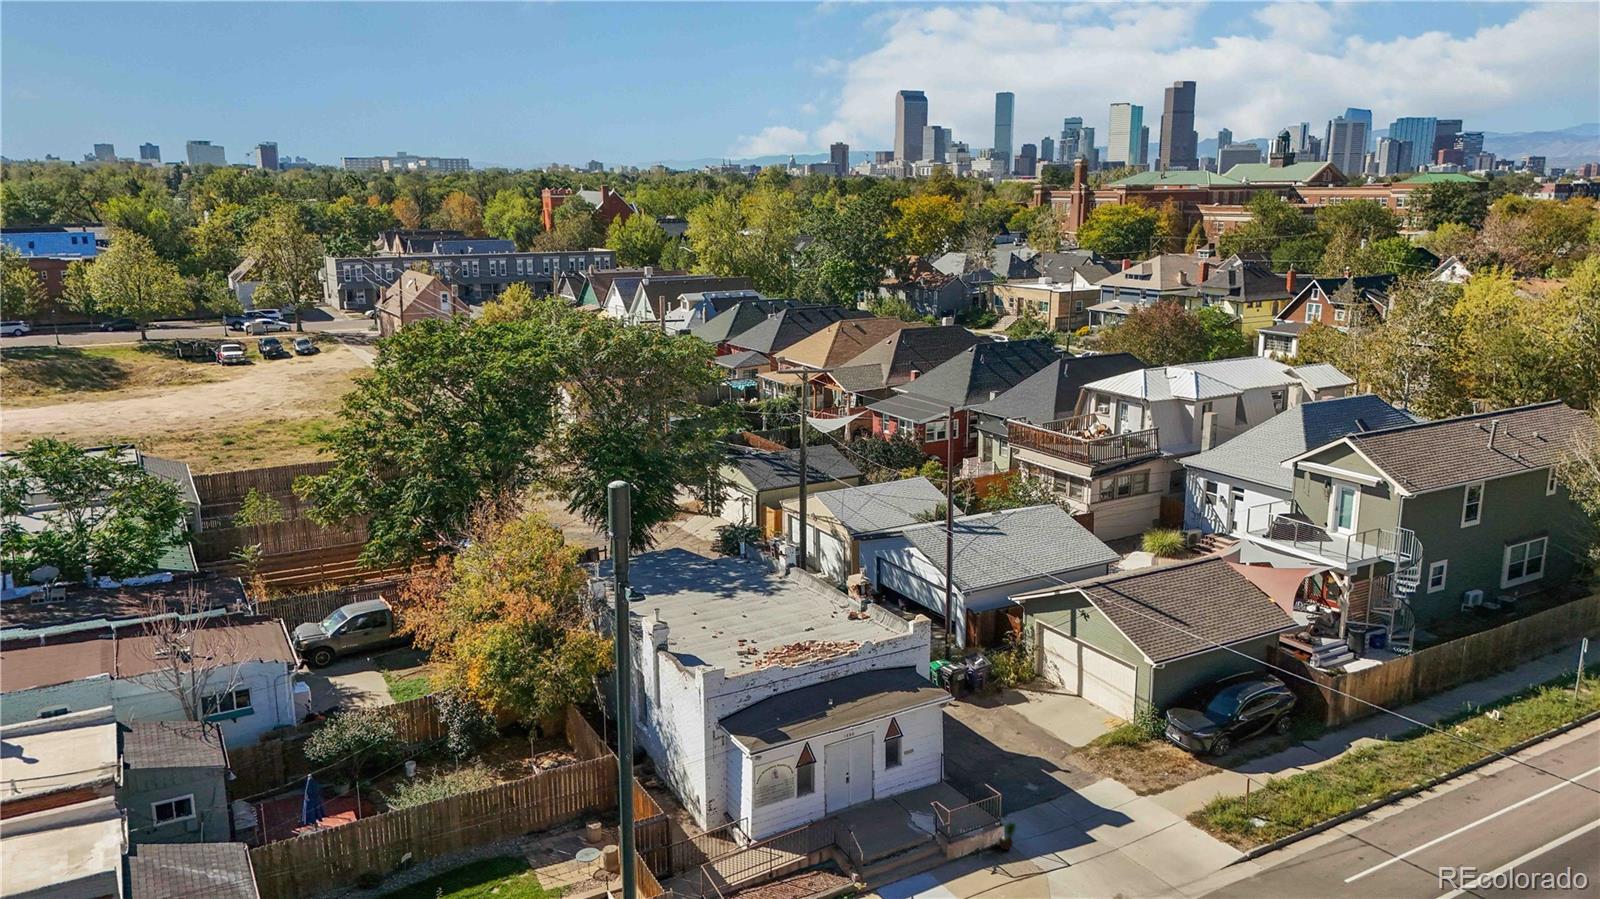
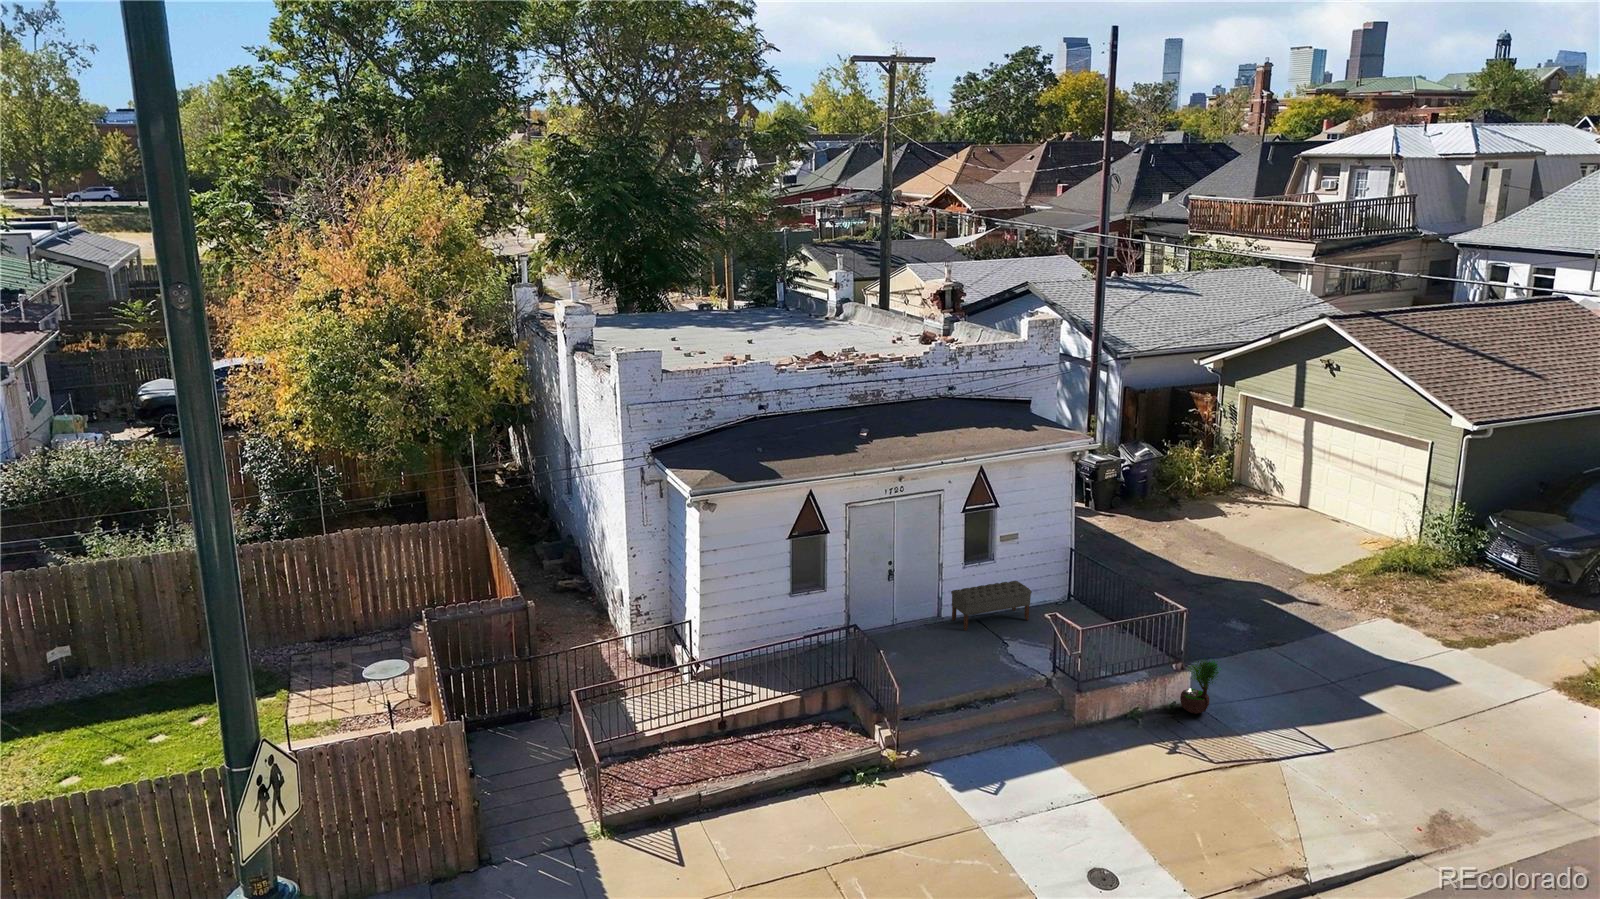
bench: none [878,775,921,807] -> present [951,581,1032,631]

